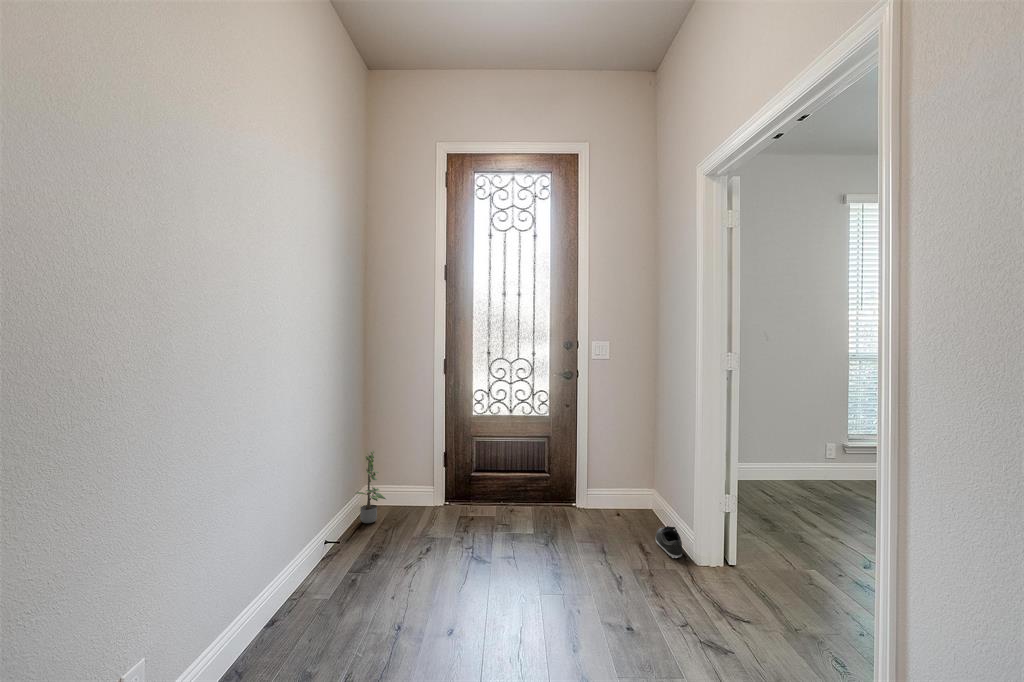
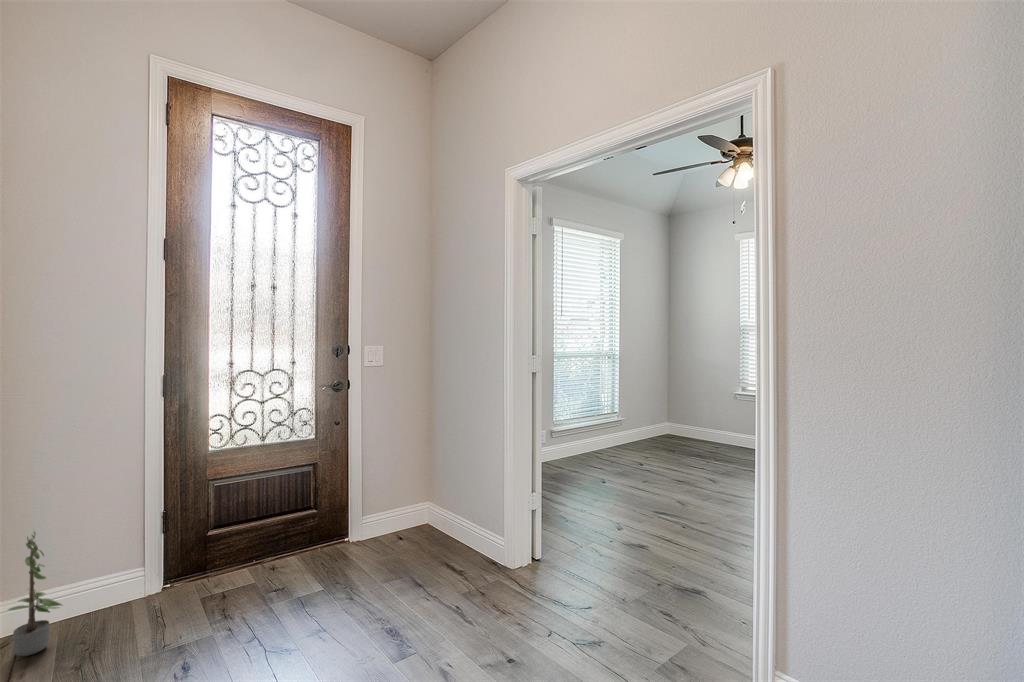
shoe: present [656,526,682,558] -> none [455,536,491,568]

